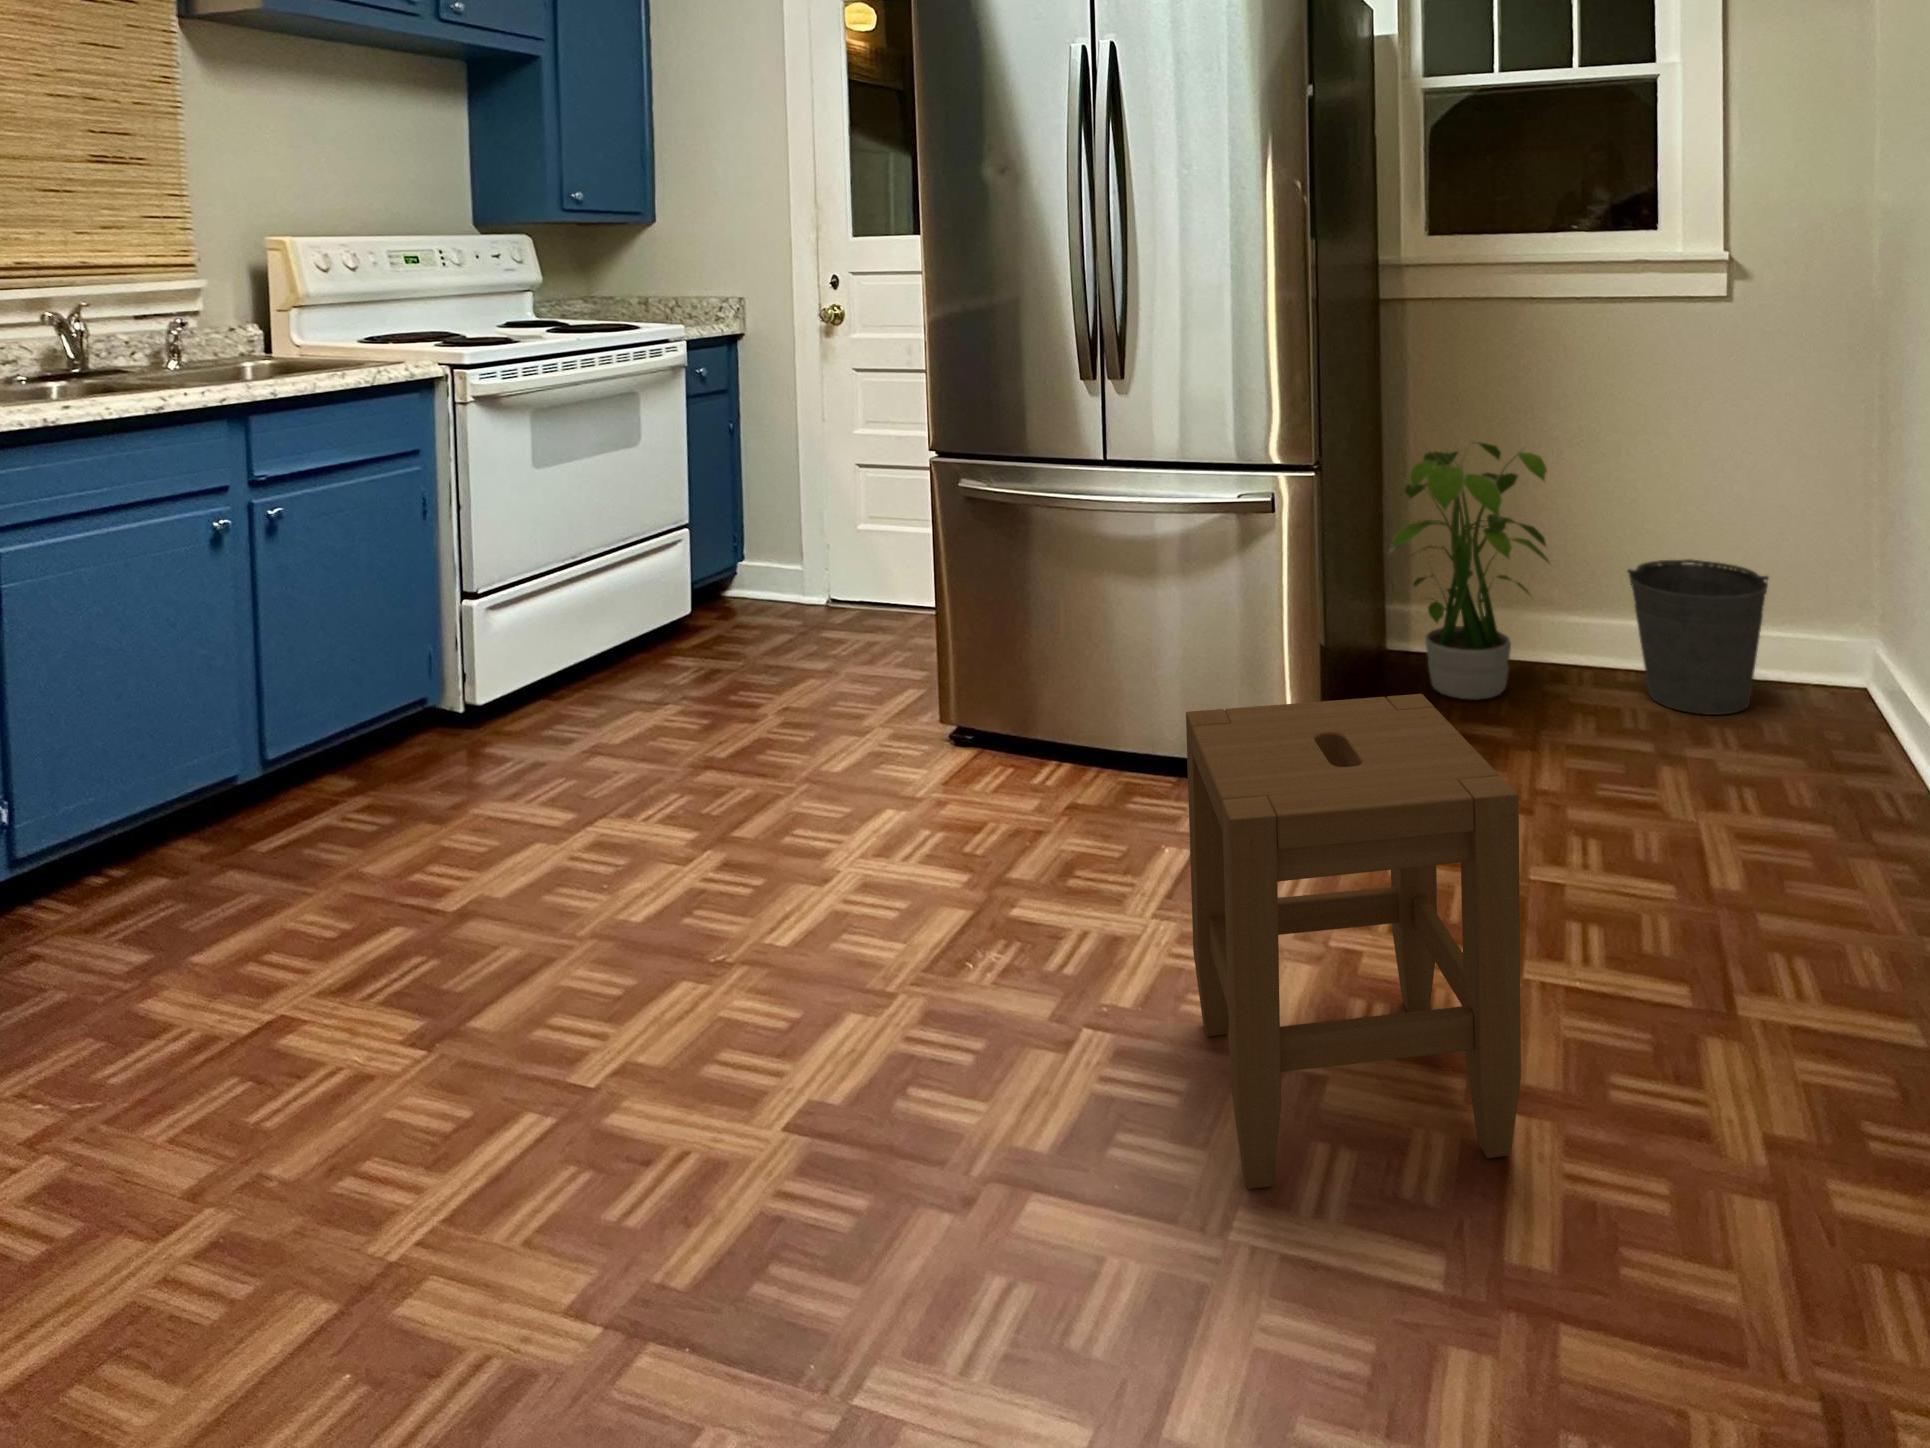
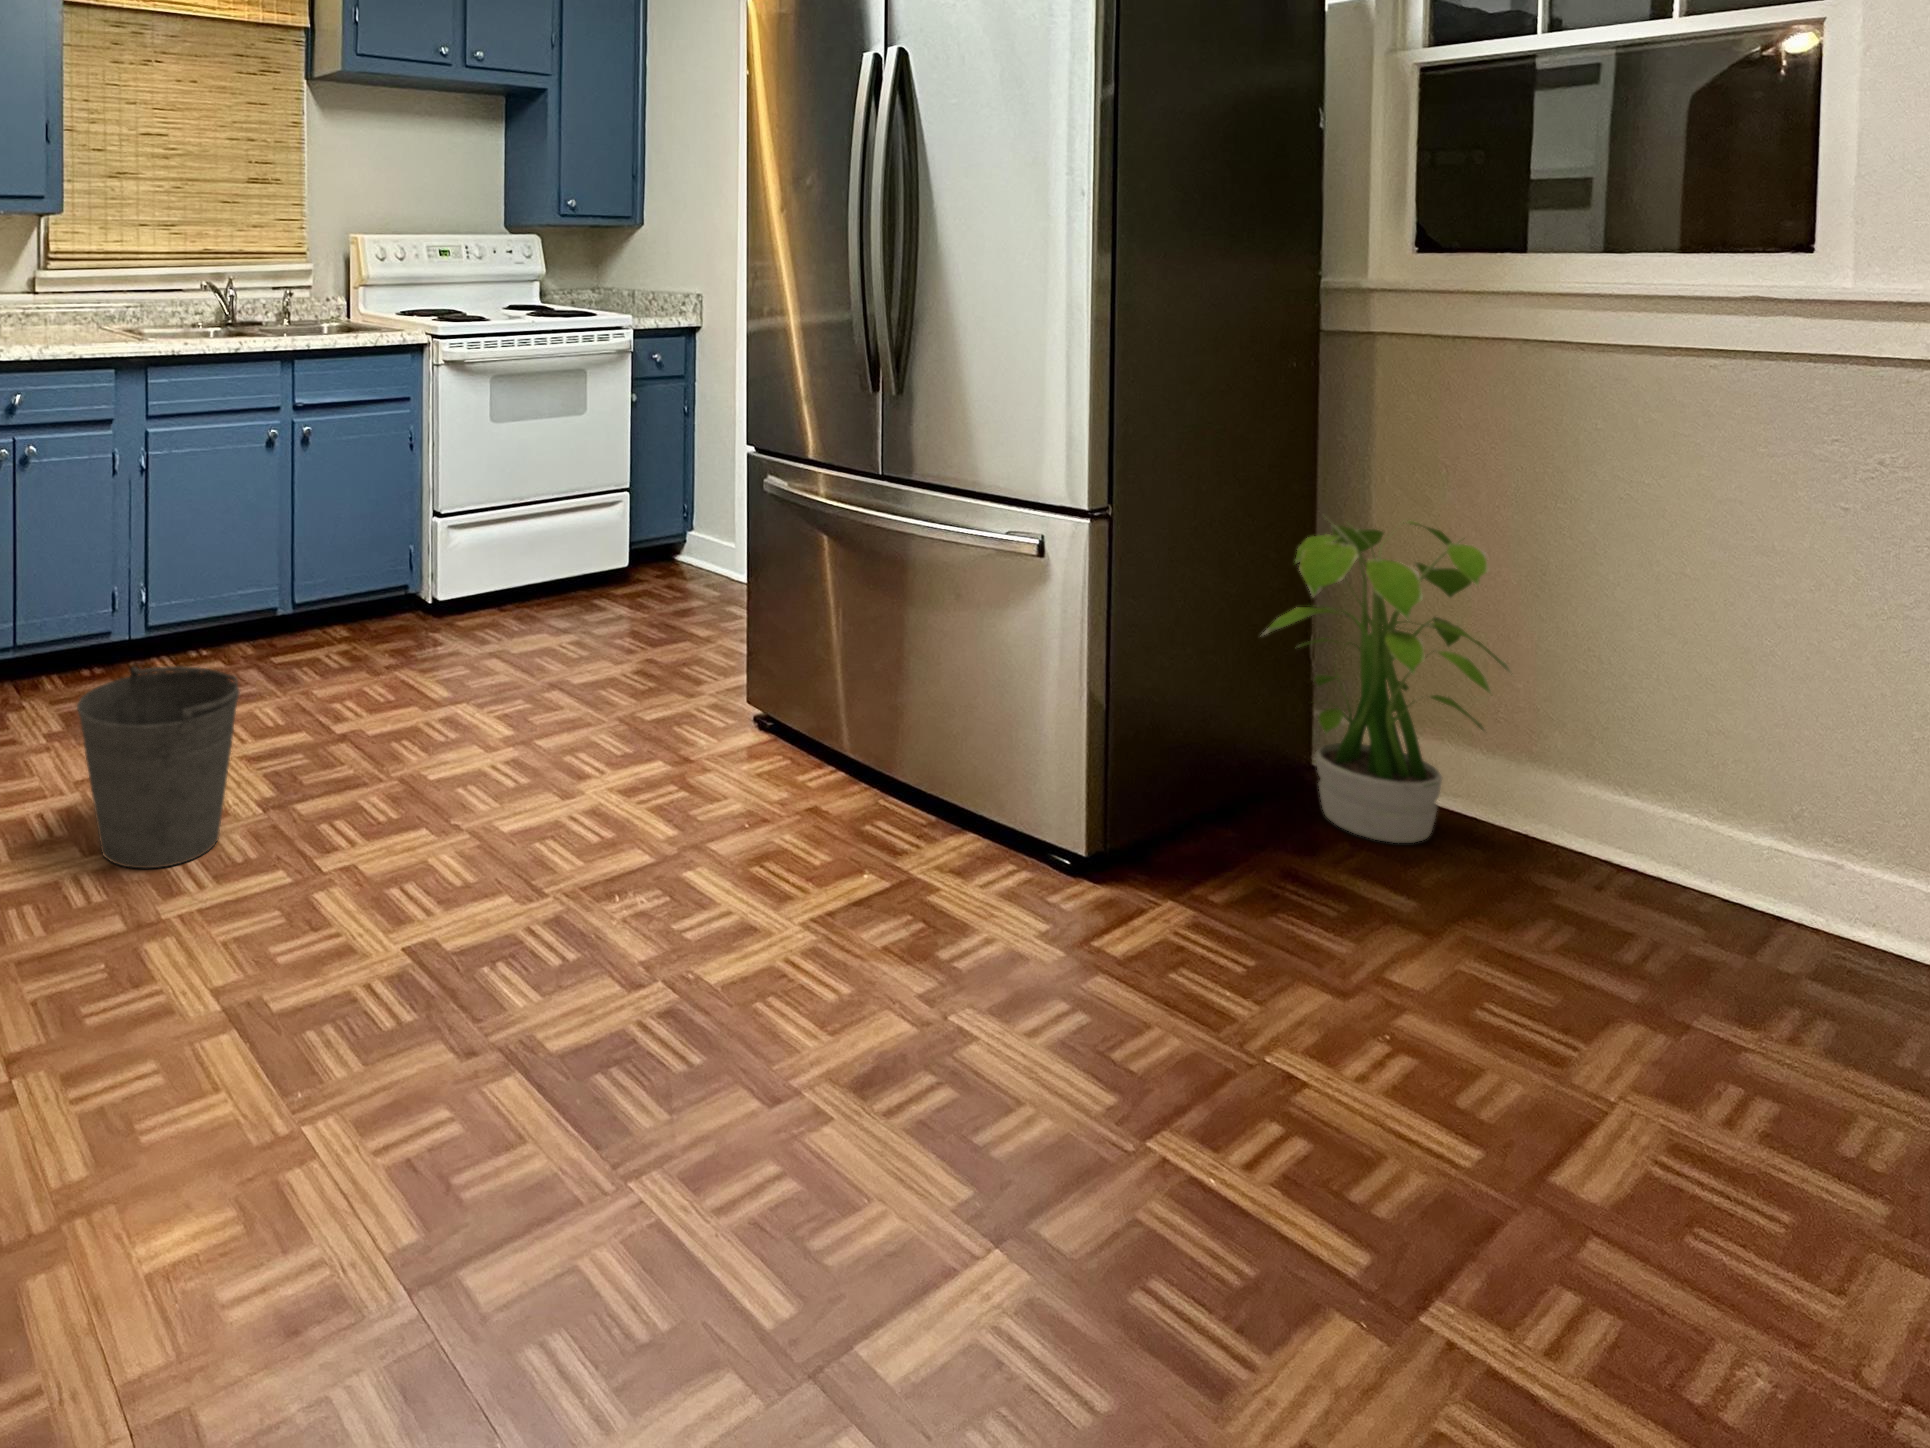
bucket: present [1627,559,1769,715] -> present [77,666,240,868]
stool: present [1186,694,1521,1189] -> none [662,715,1003,1247]

